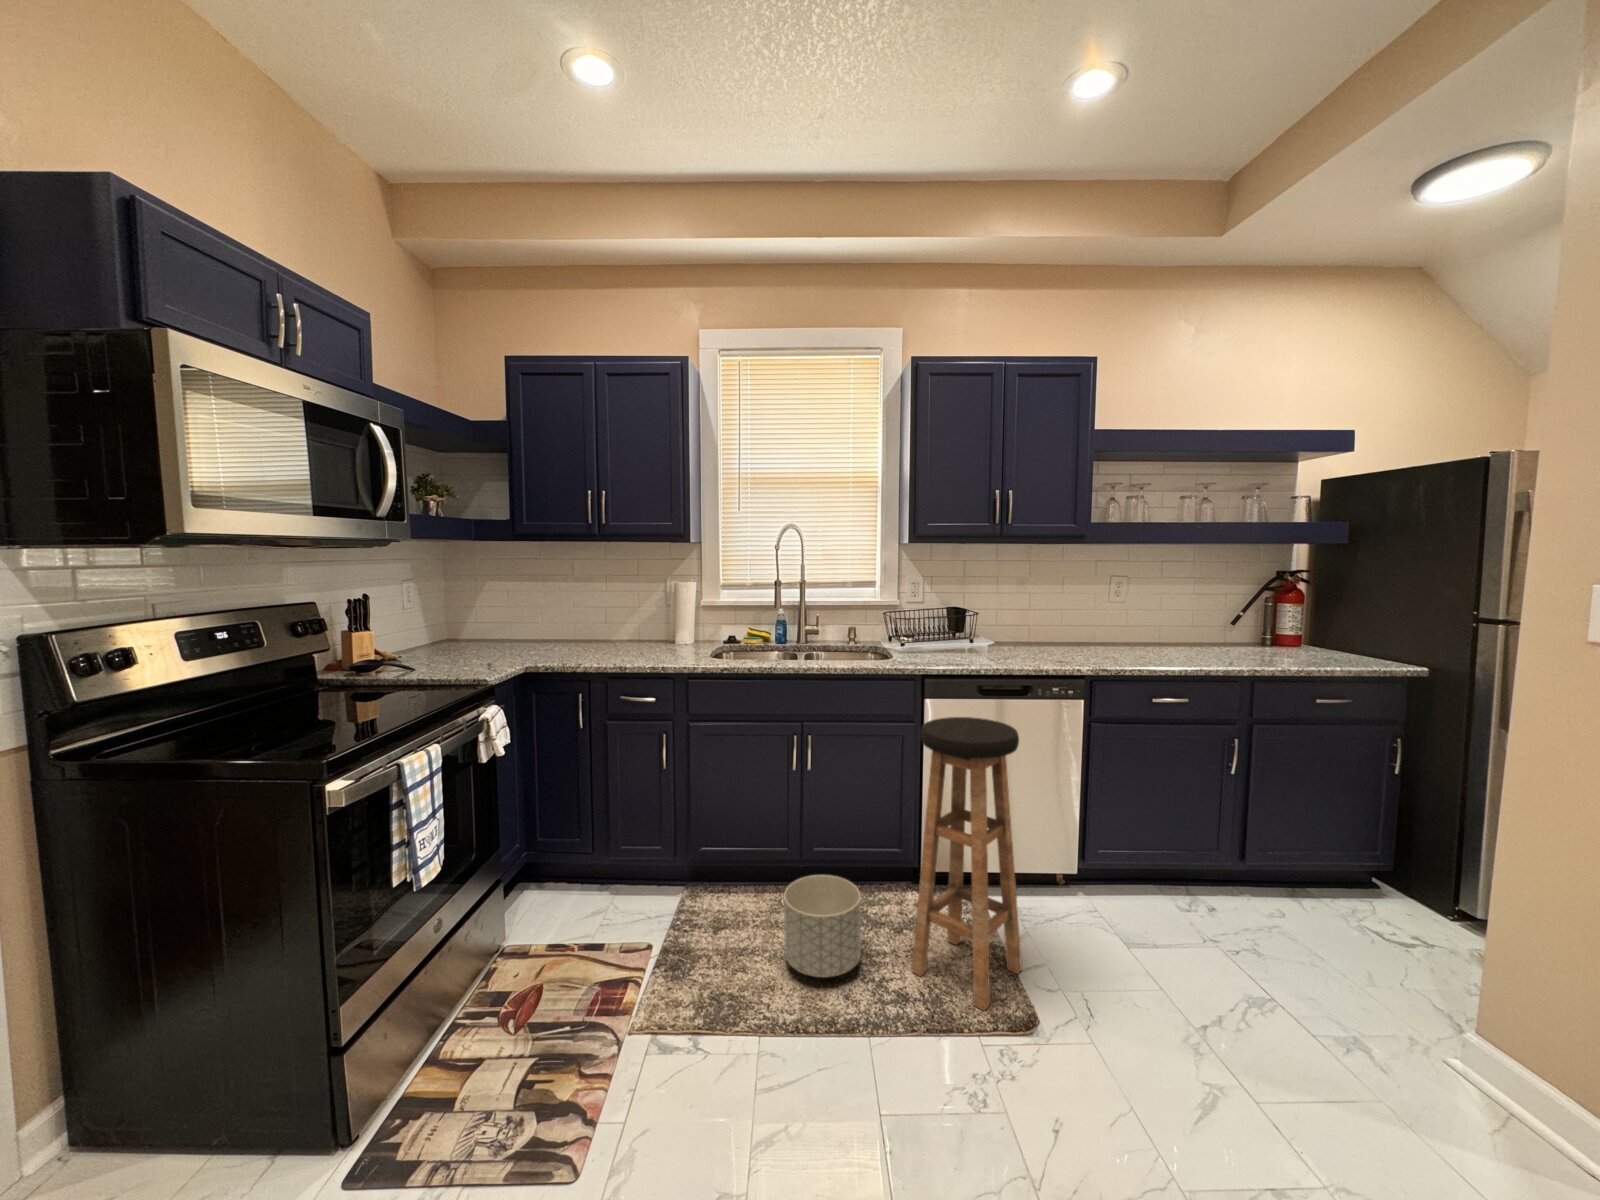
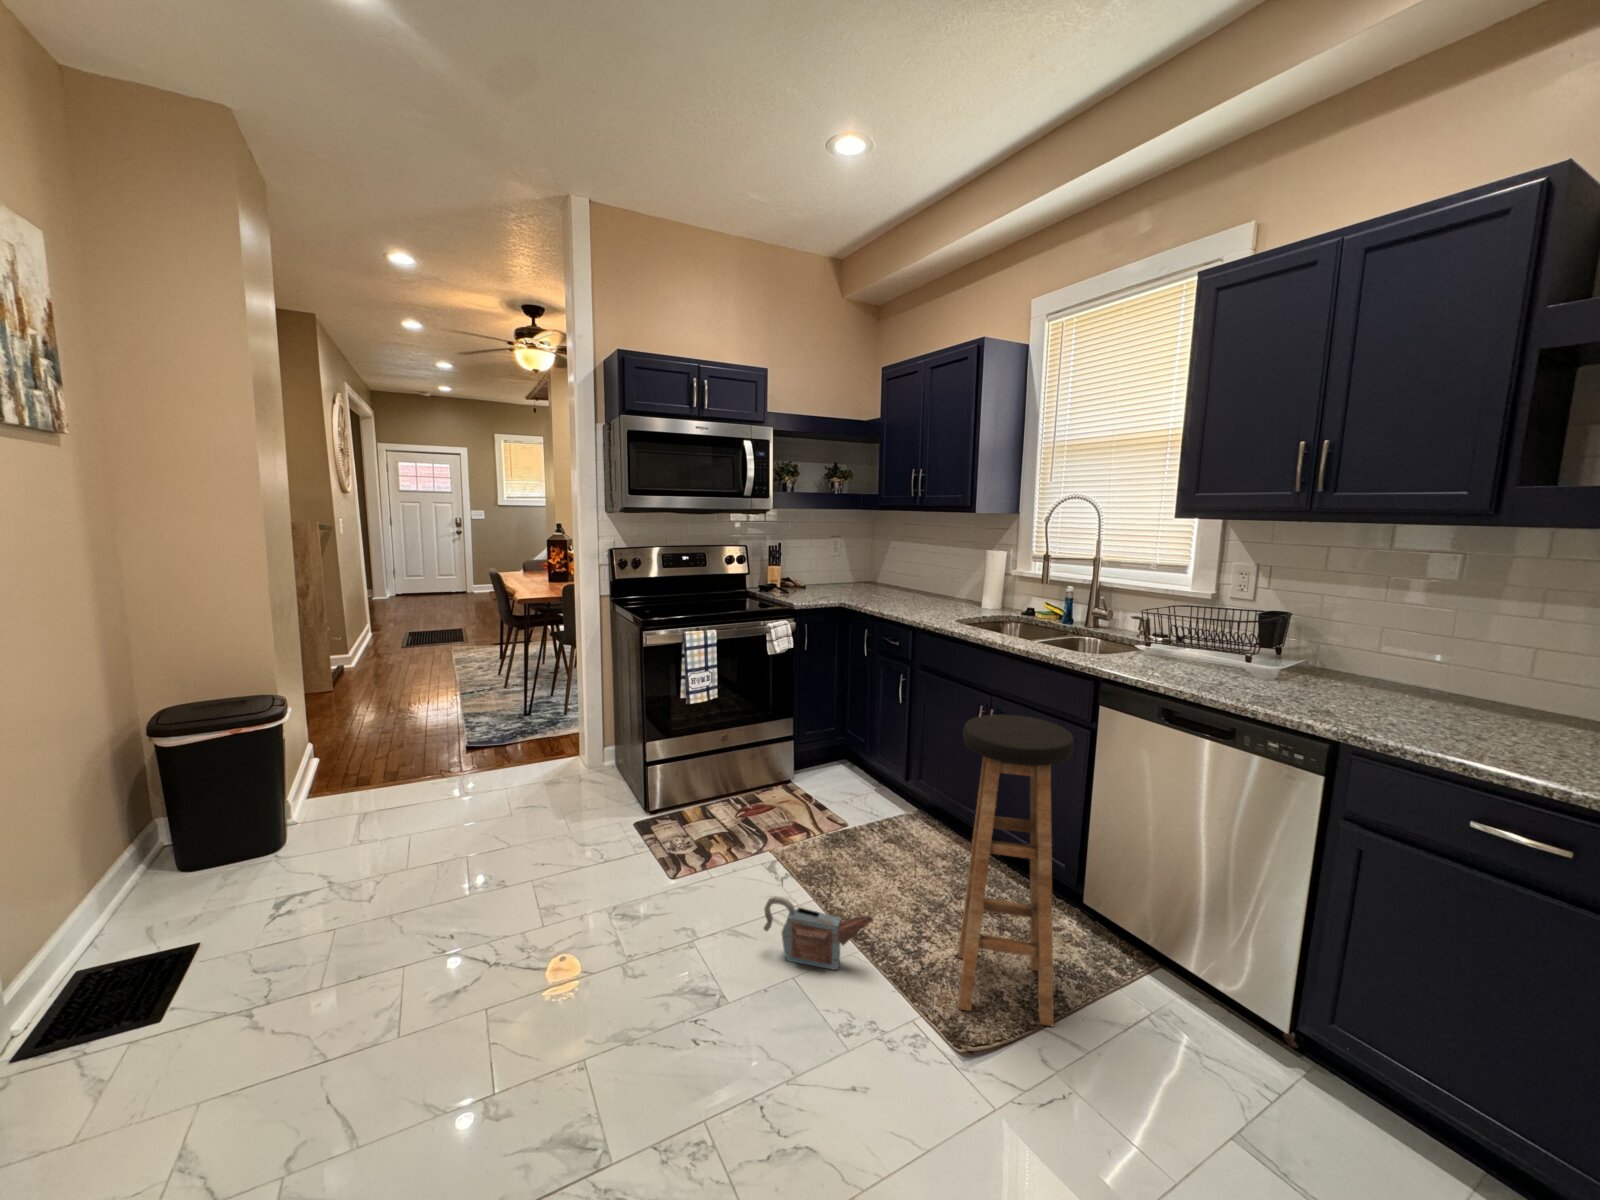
planter: present [784,875,861,977] -> none [878,823,950,911]
watering can: none [822,983,912,1111] -> present [764,897,873,970]

